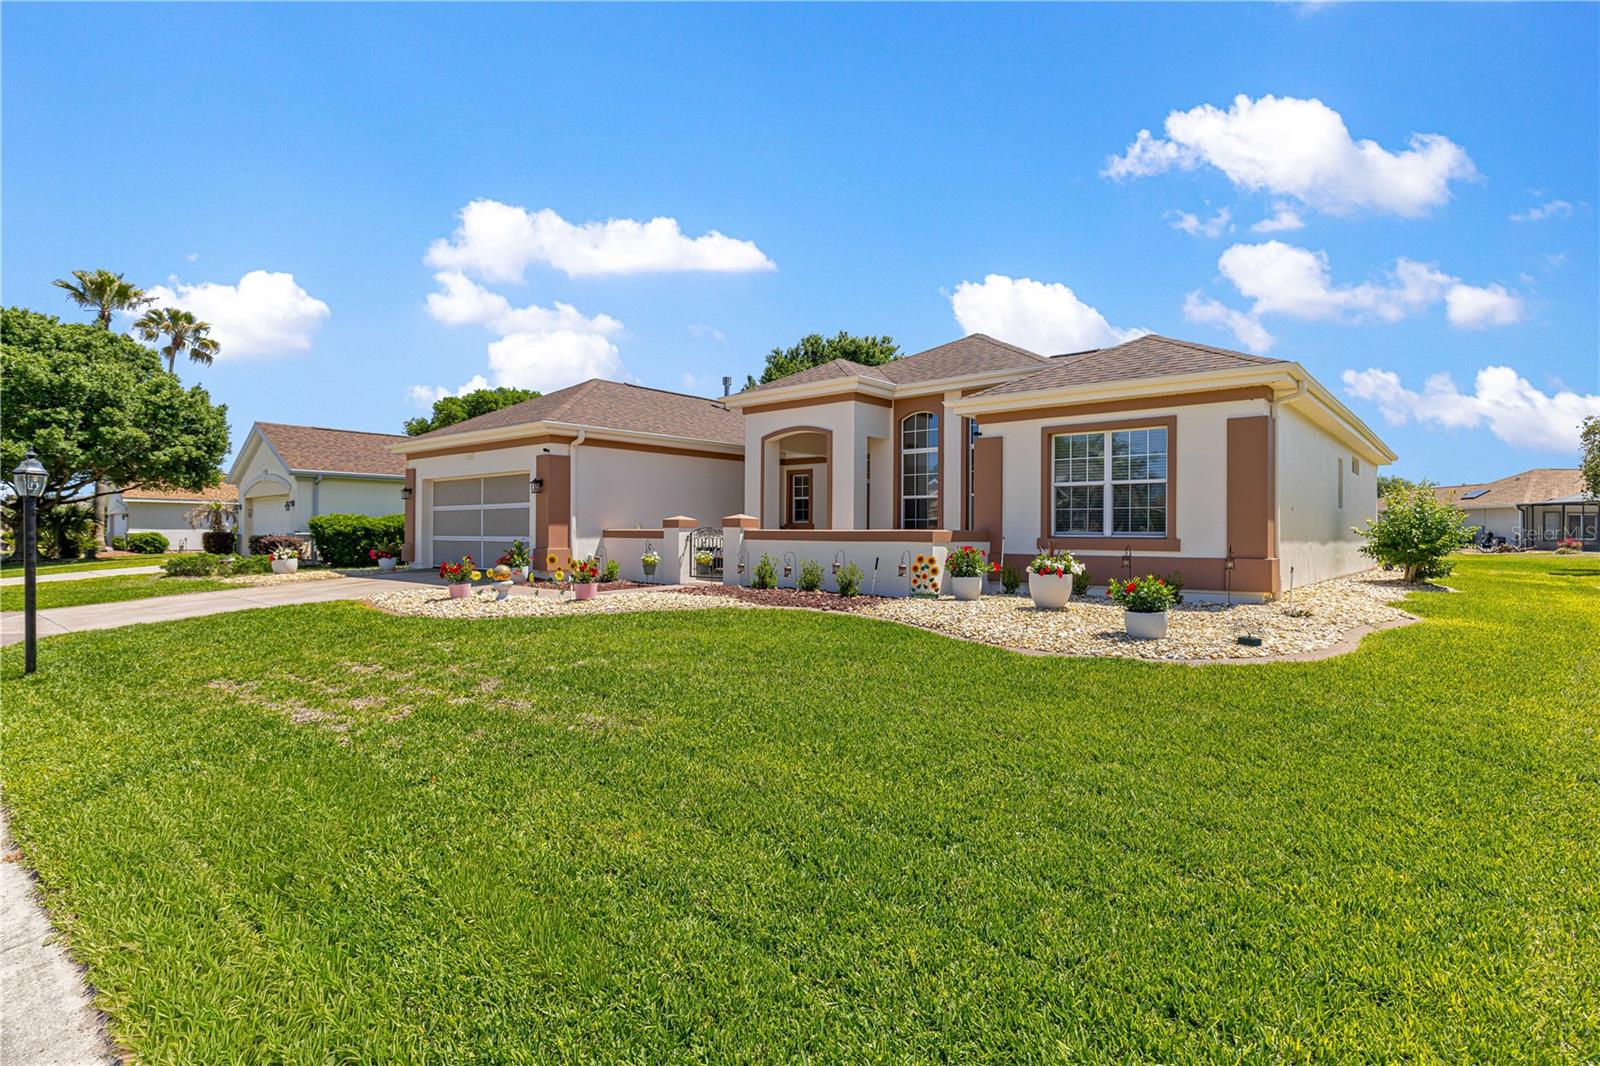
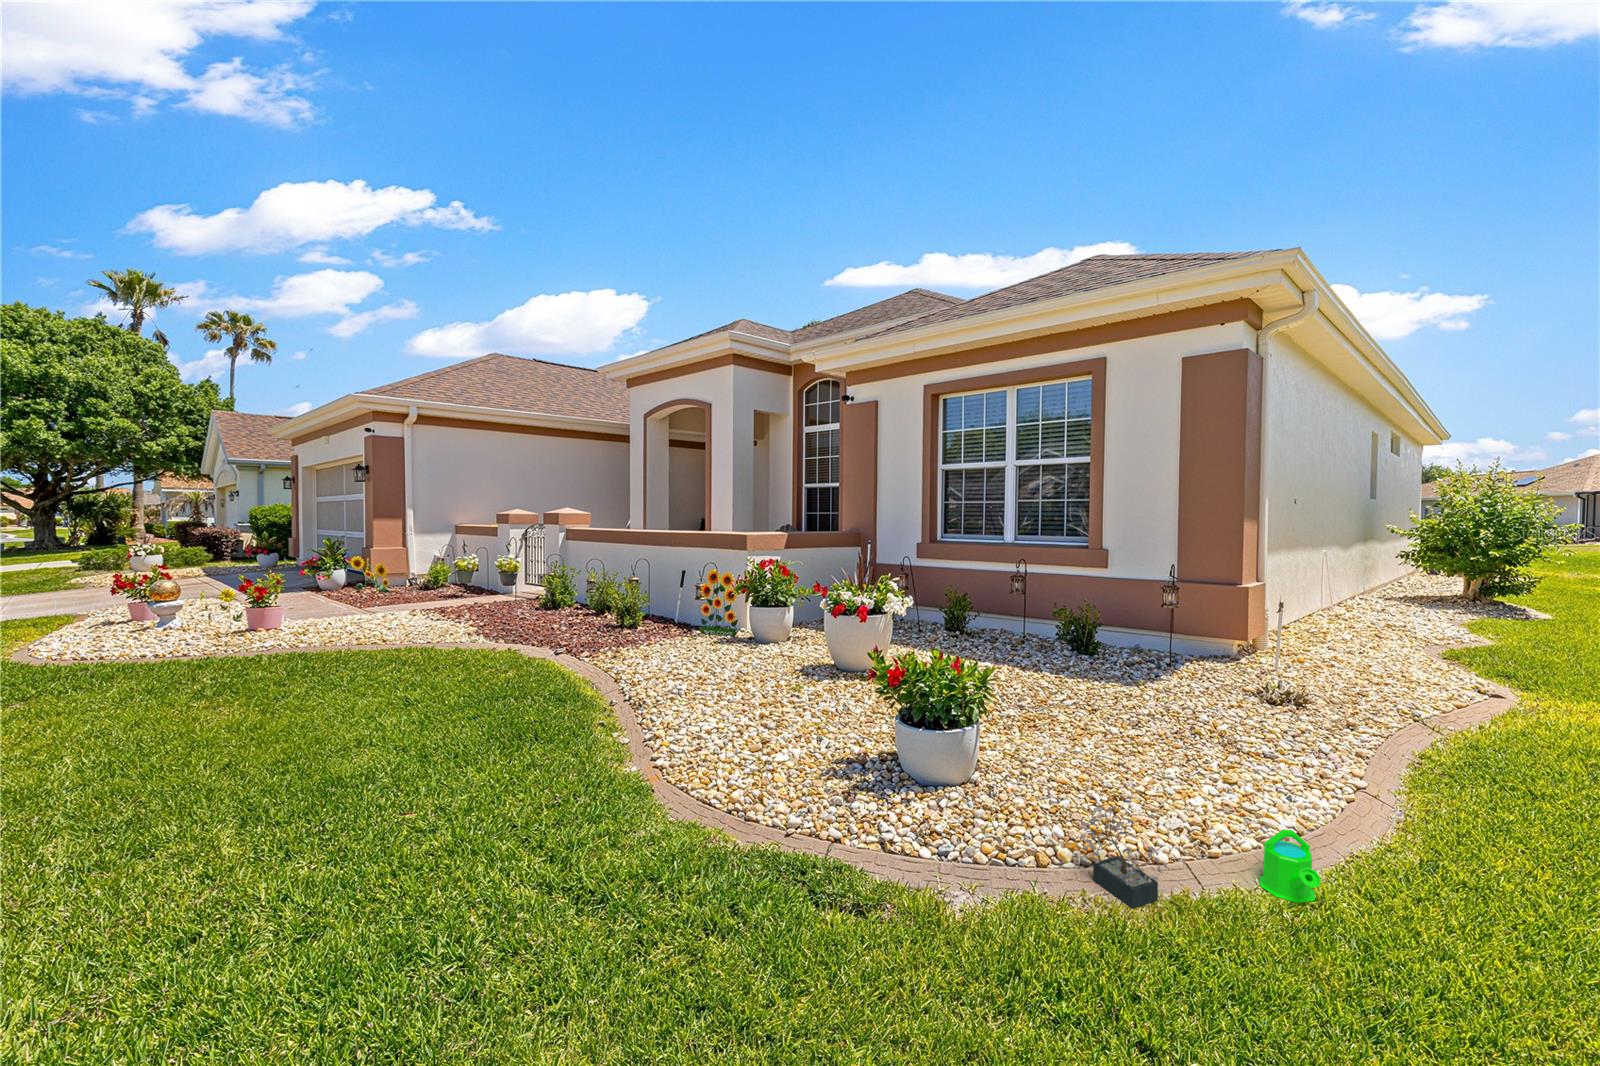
watering can: none [1292,621,1314,644] -> present [1259,829,1321,903]

